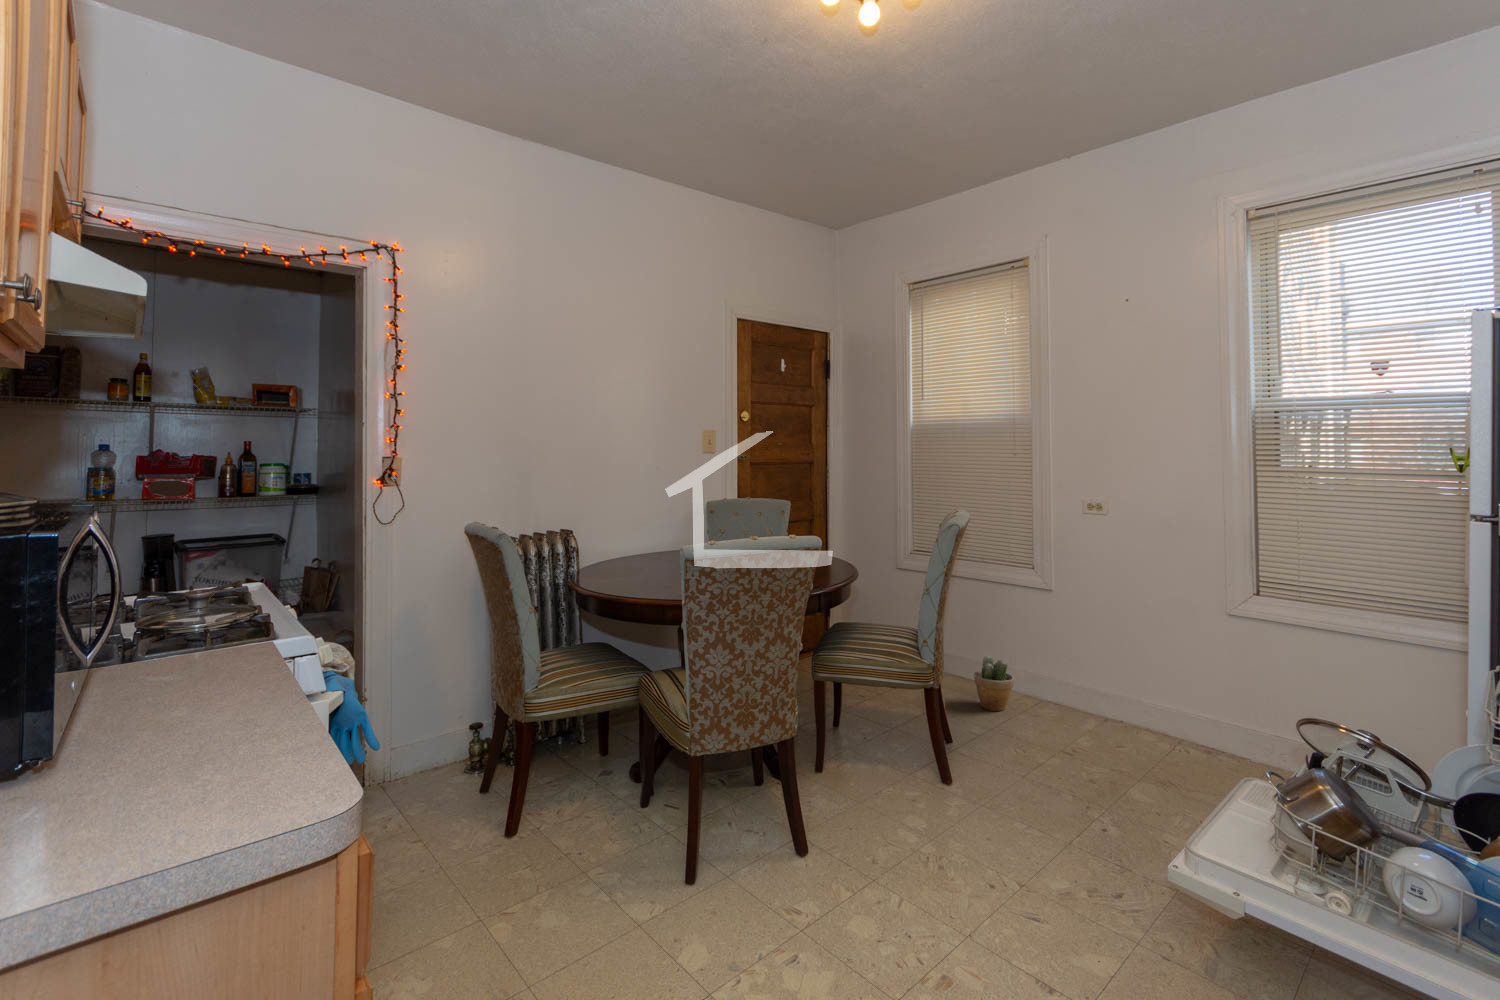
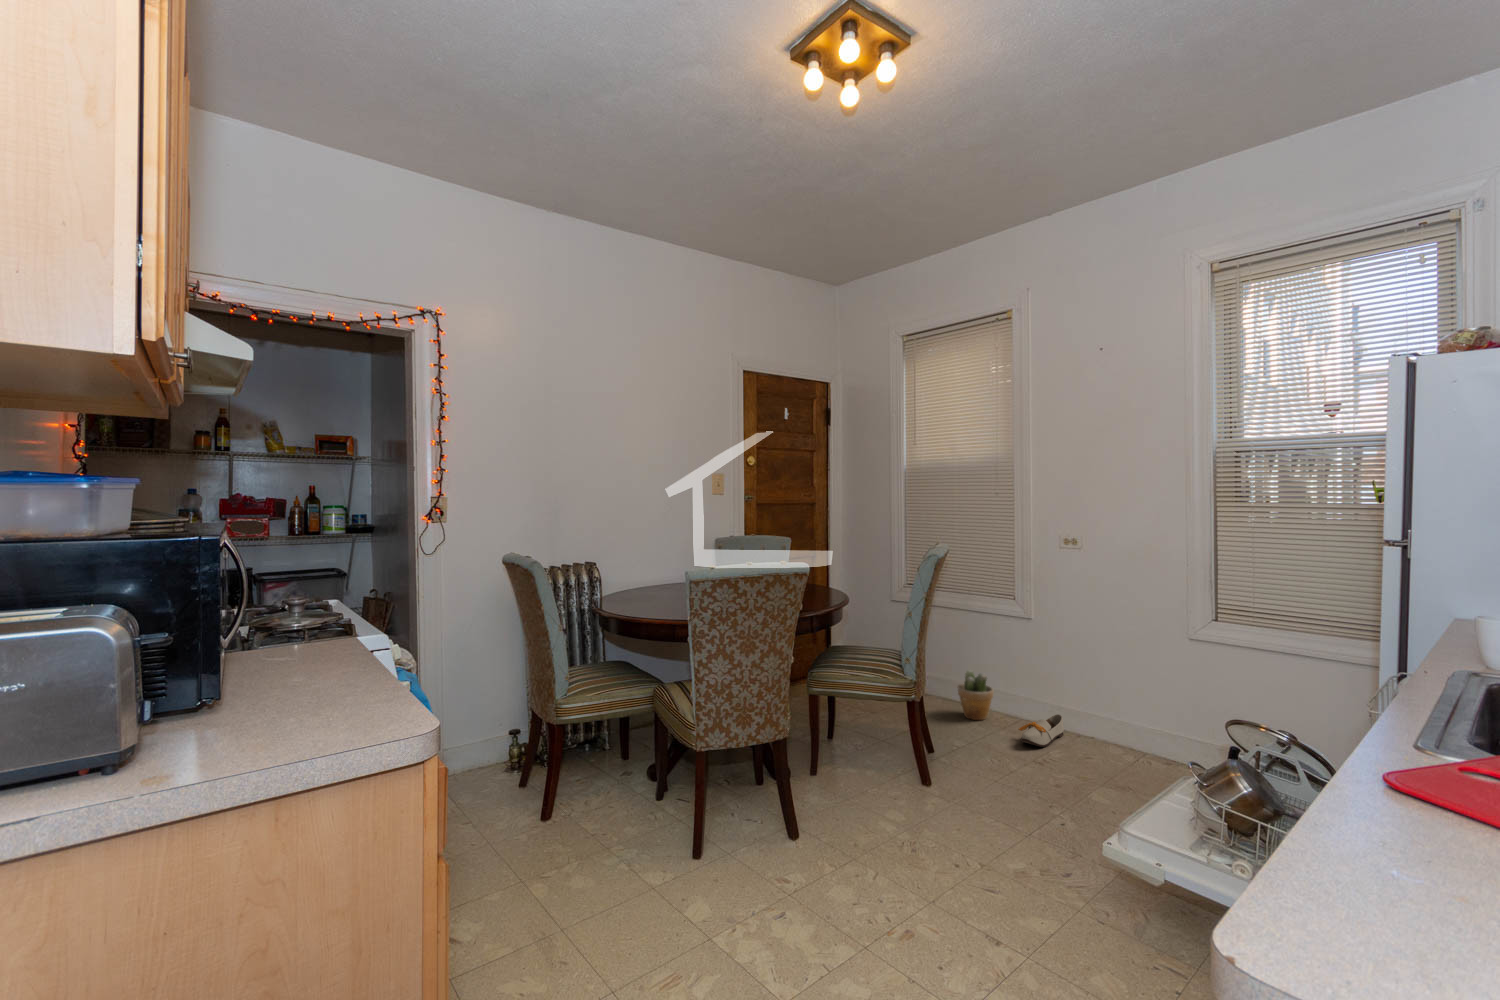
shoe: none [1042,706,1092,742] -> present [1018,714,1064,747]

